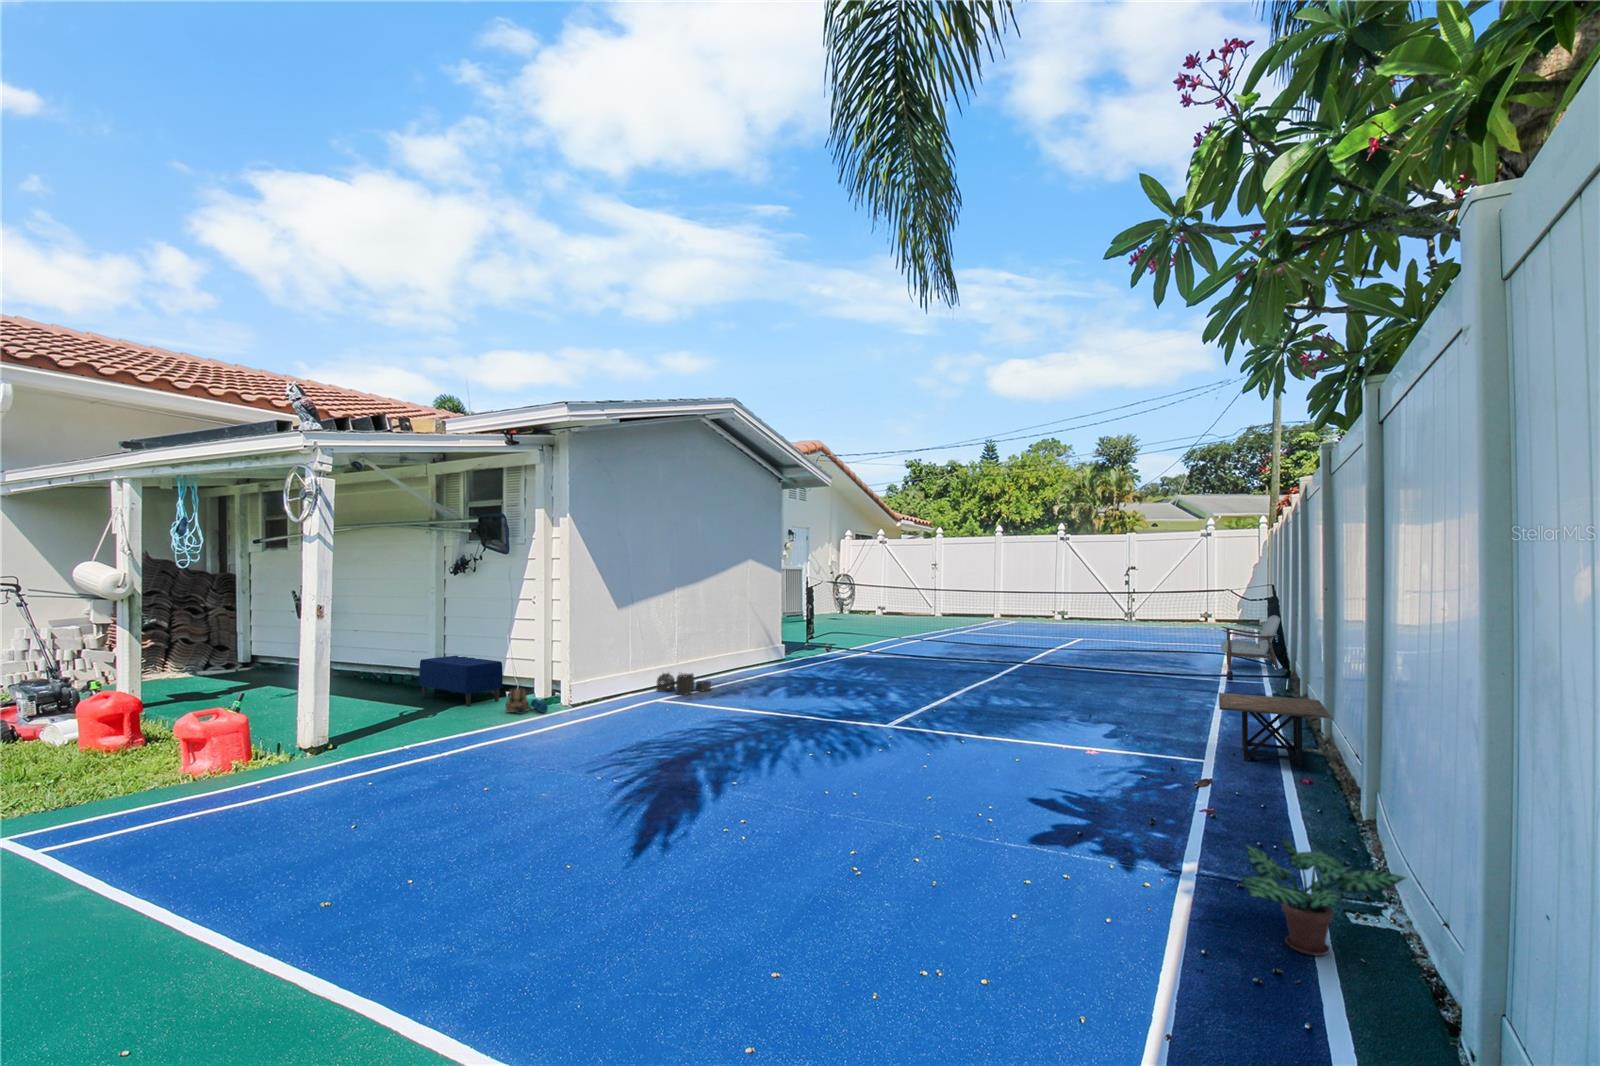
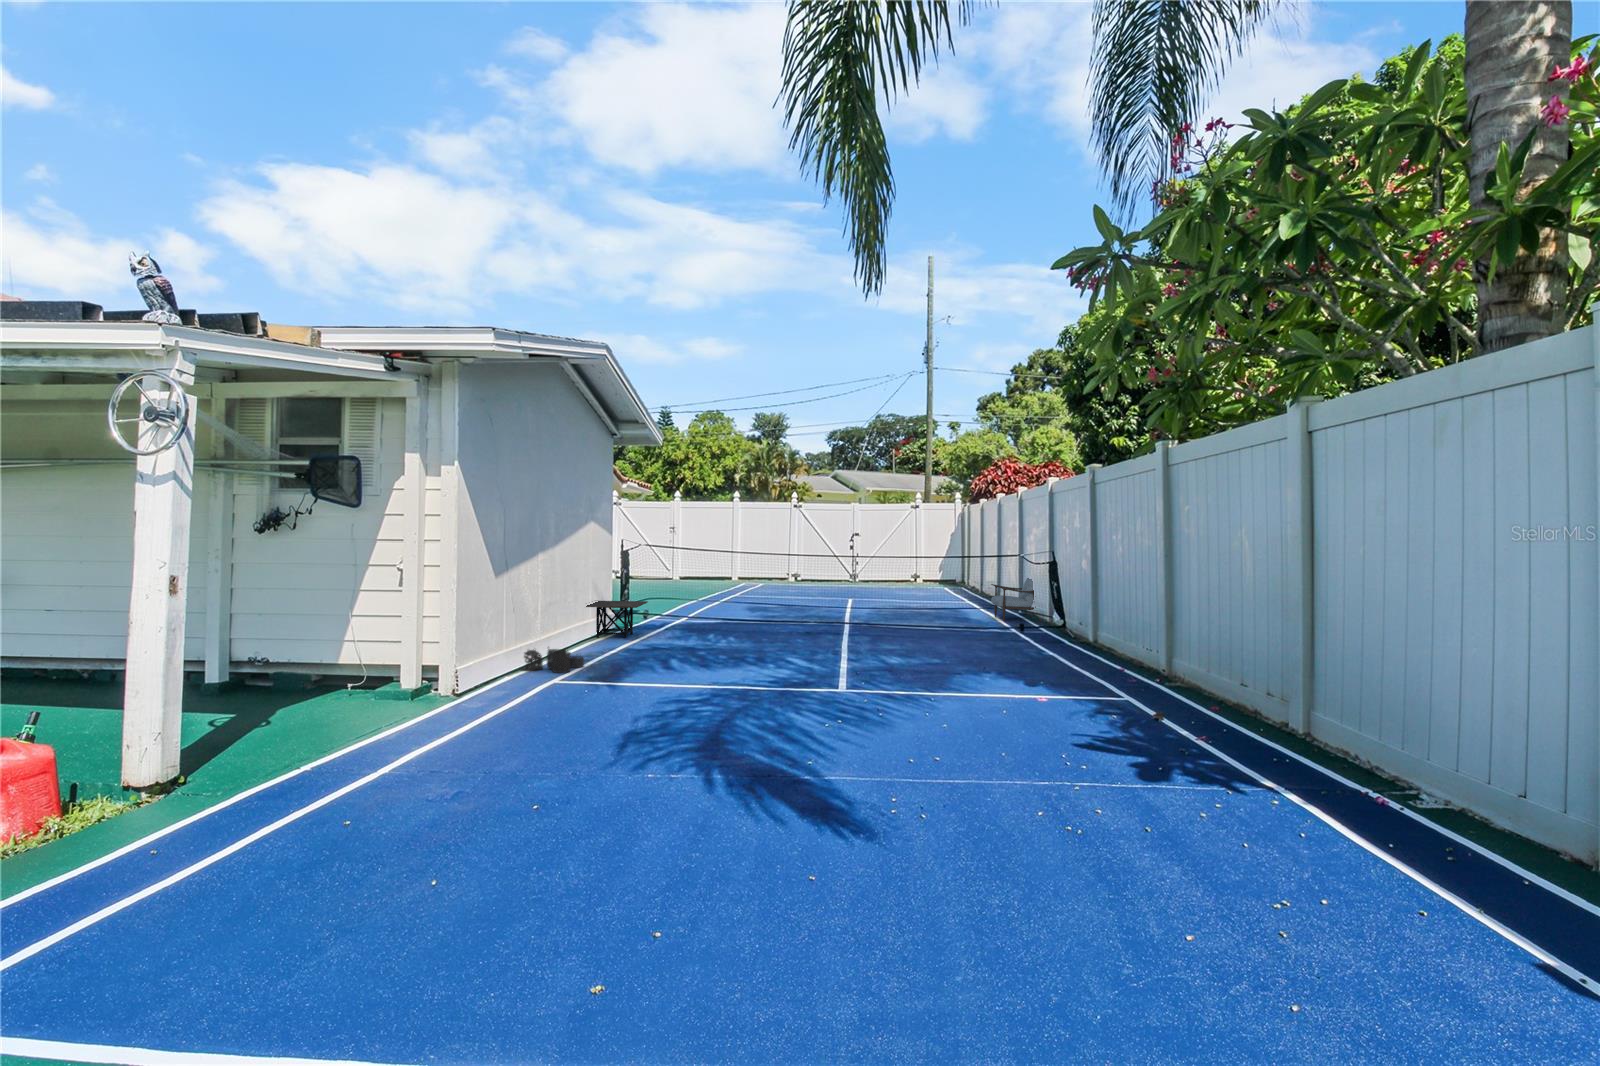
bench: present [419,656,503,706] -> none [210,642,344,704]
backpack: present [506,686,548,714] -> none [375,670,439,706]
side table: present [1219,693,1331,767] -> present [586,601,648,638]
potted plant: present [1241,837,1406,956] -> none [1302,718,1436,800]

